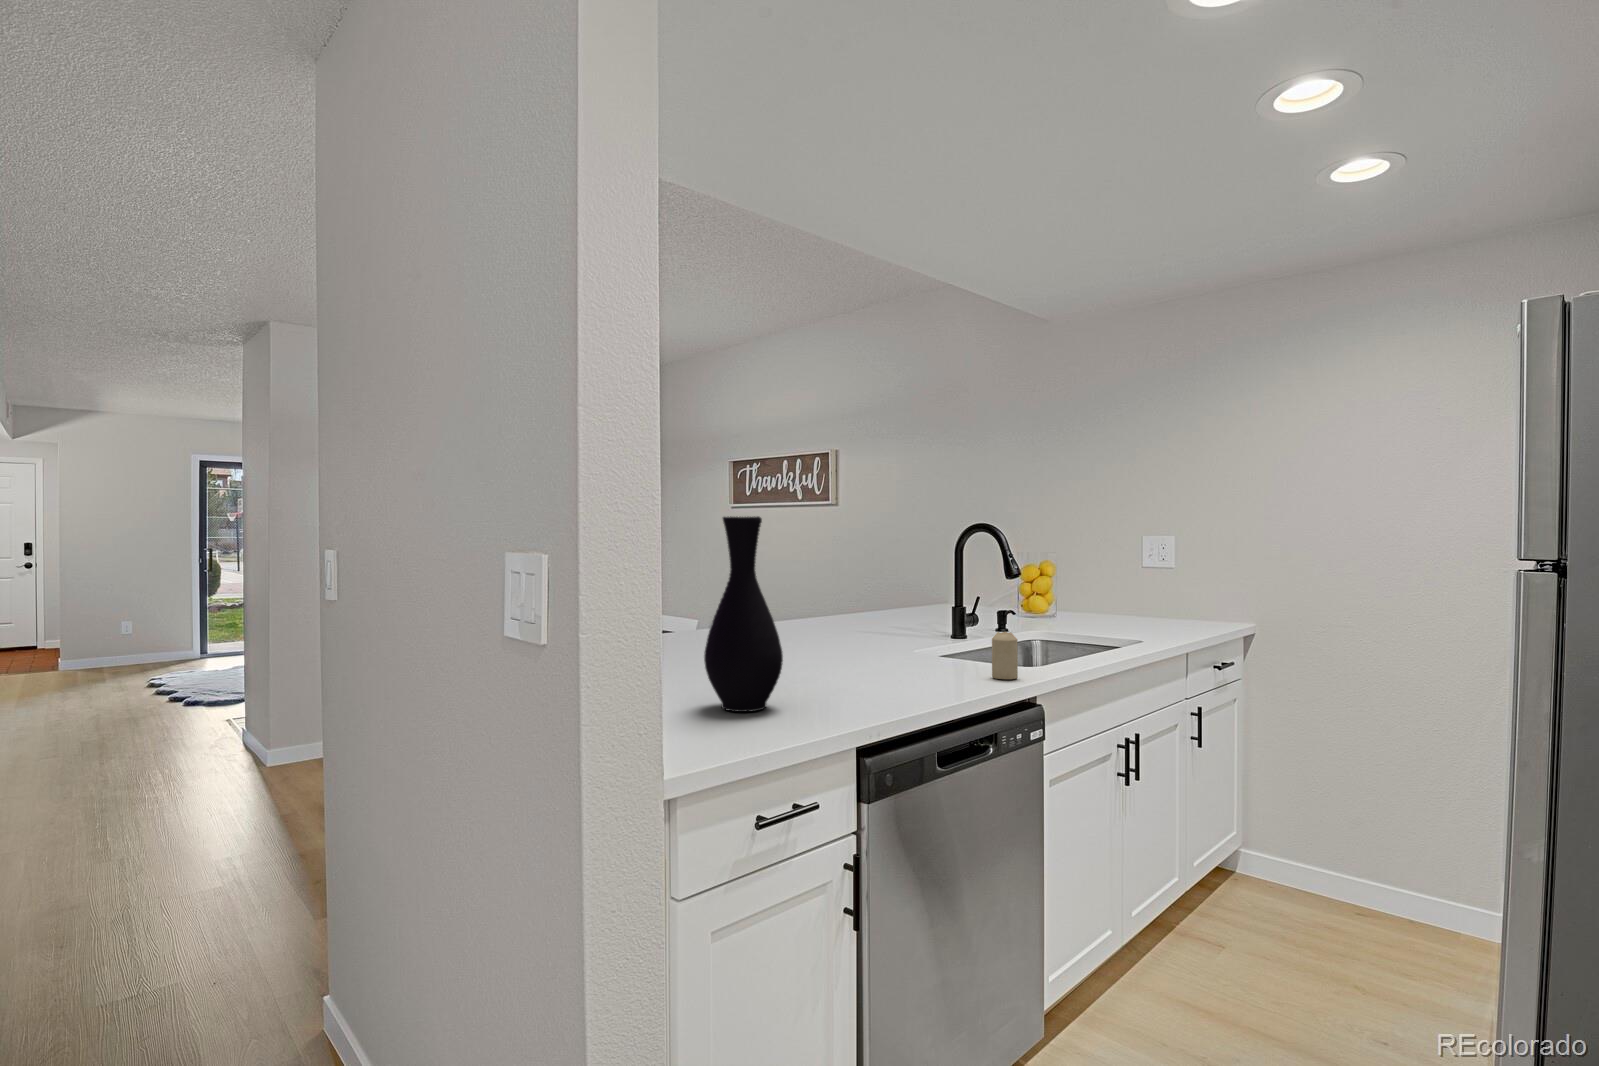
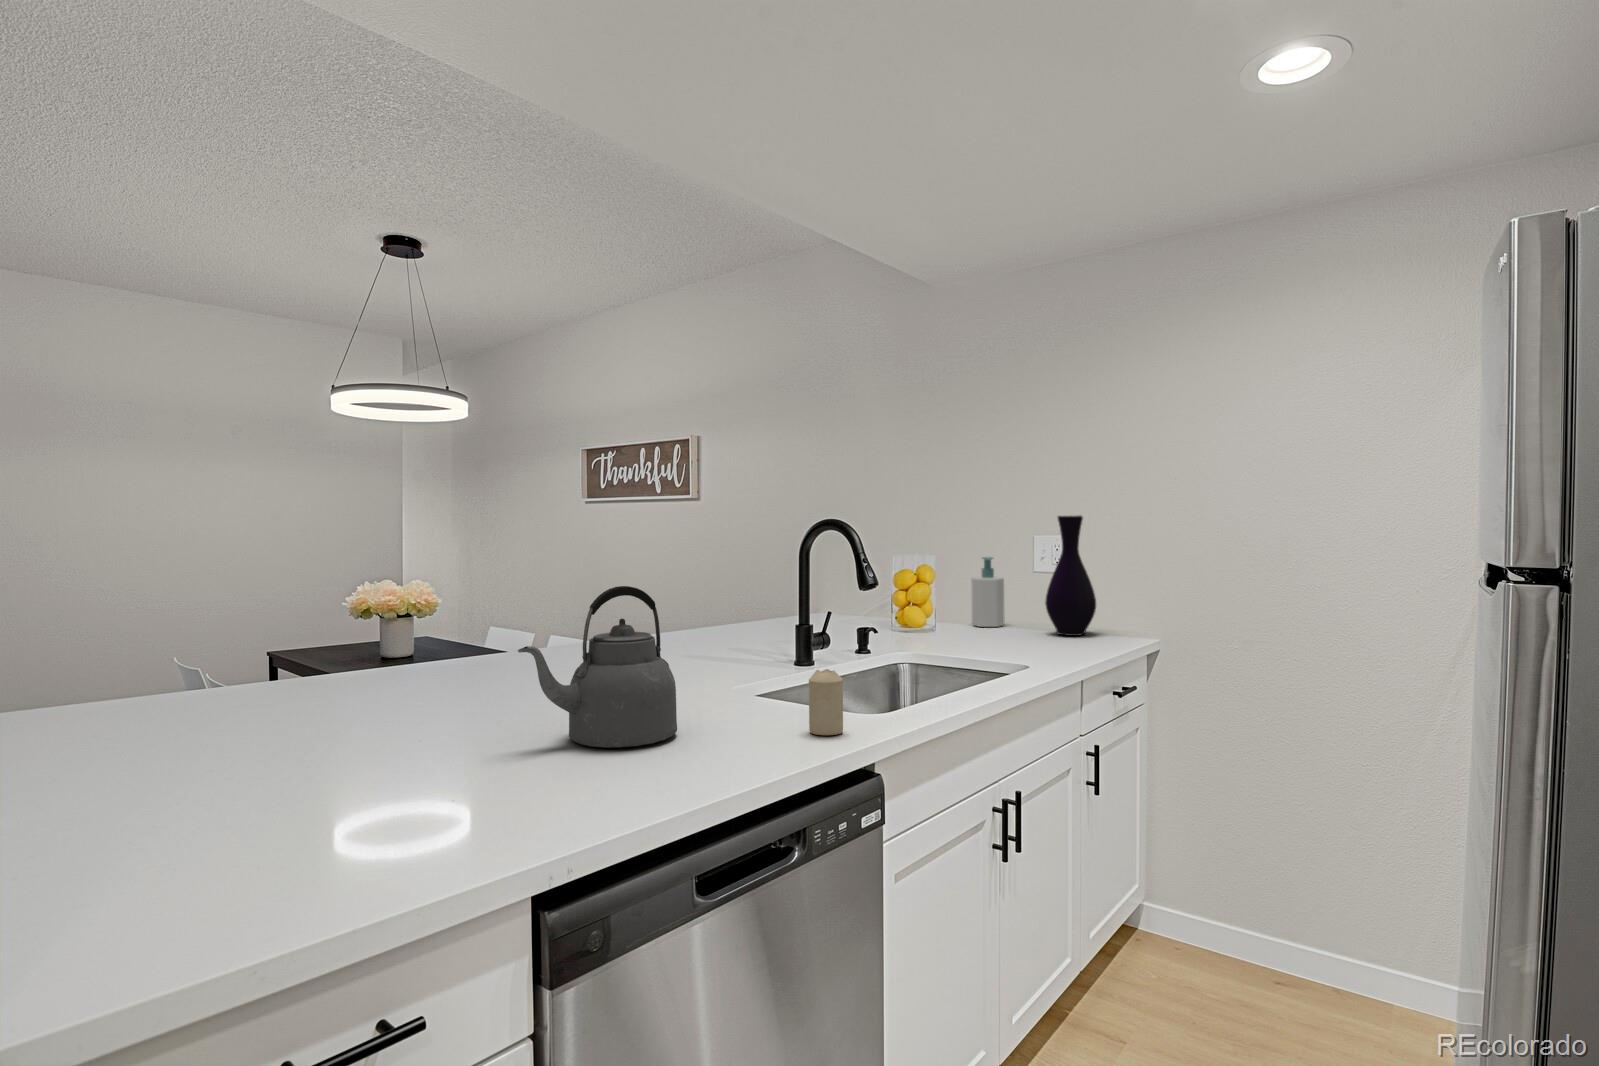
vase: present [704,516,783,712] -> present [1045,516,1096,636]
soap bottle: none [1086,555,1115,614] -> present [971,557,1004,627]
kettle: none [791,569,896,683] -> present [518,586,677,748]

